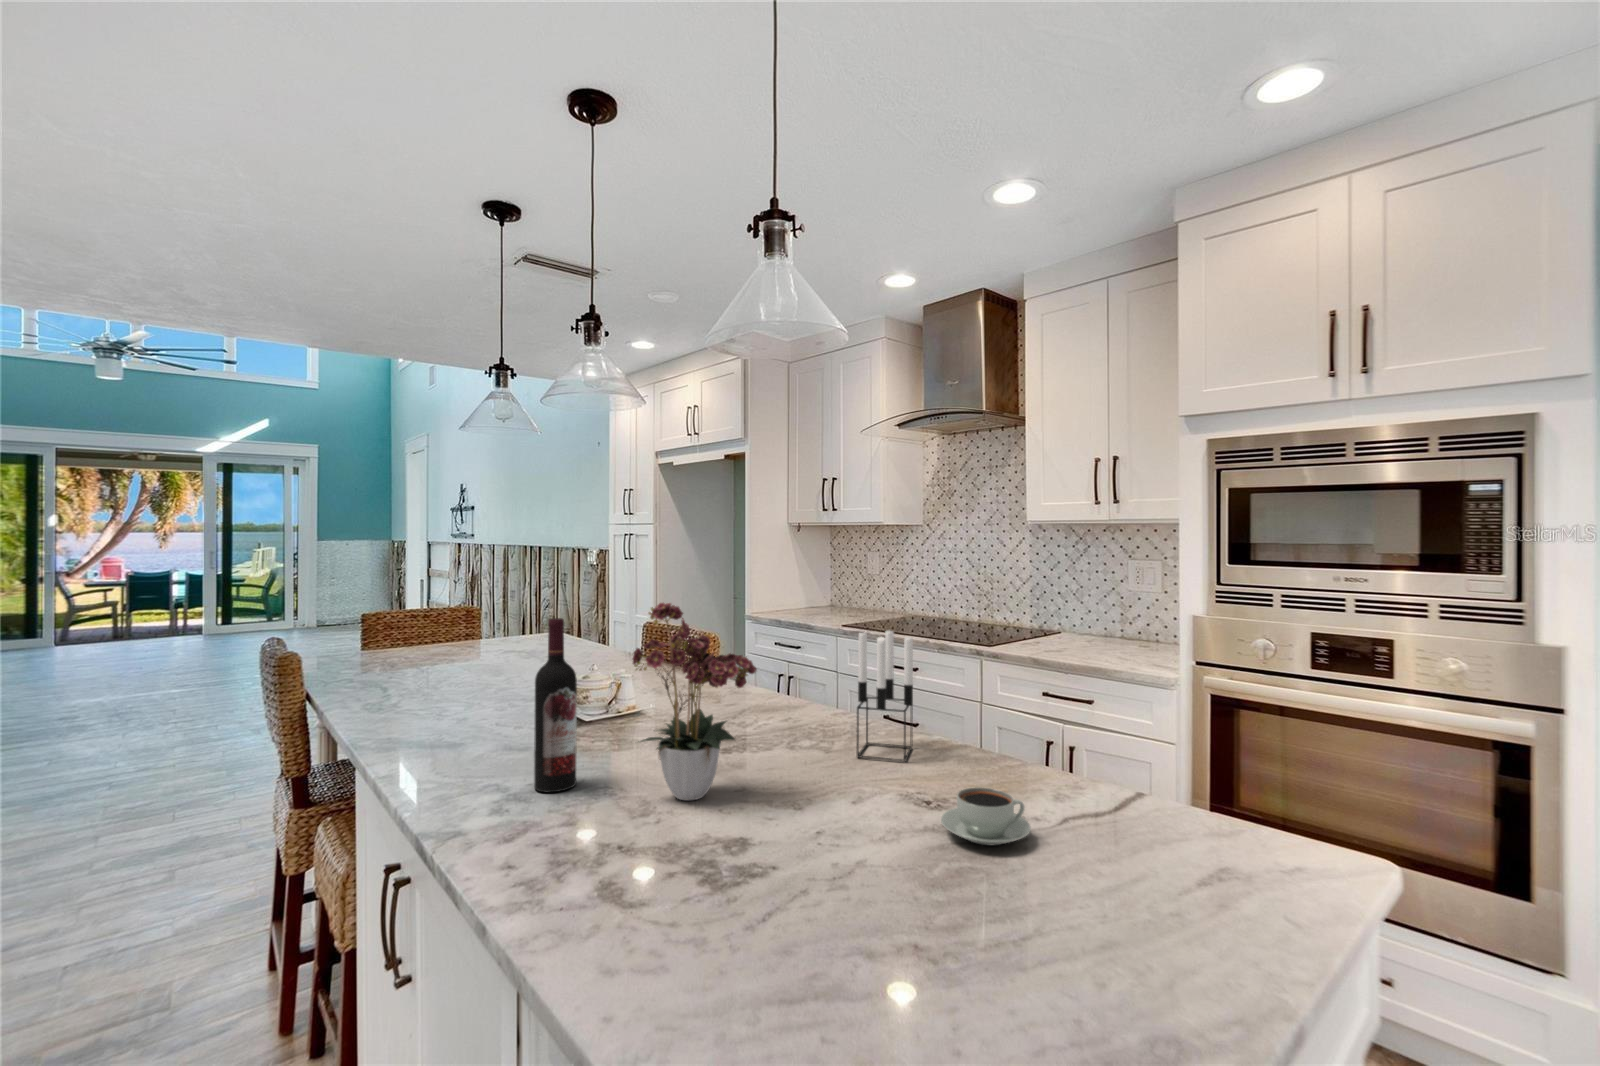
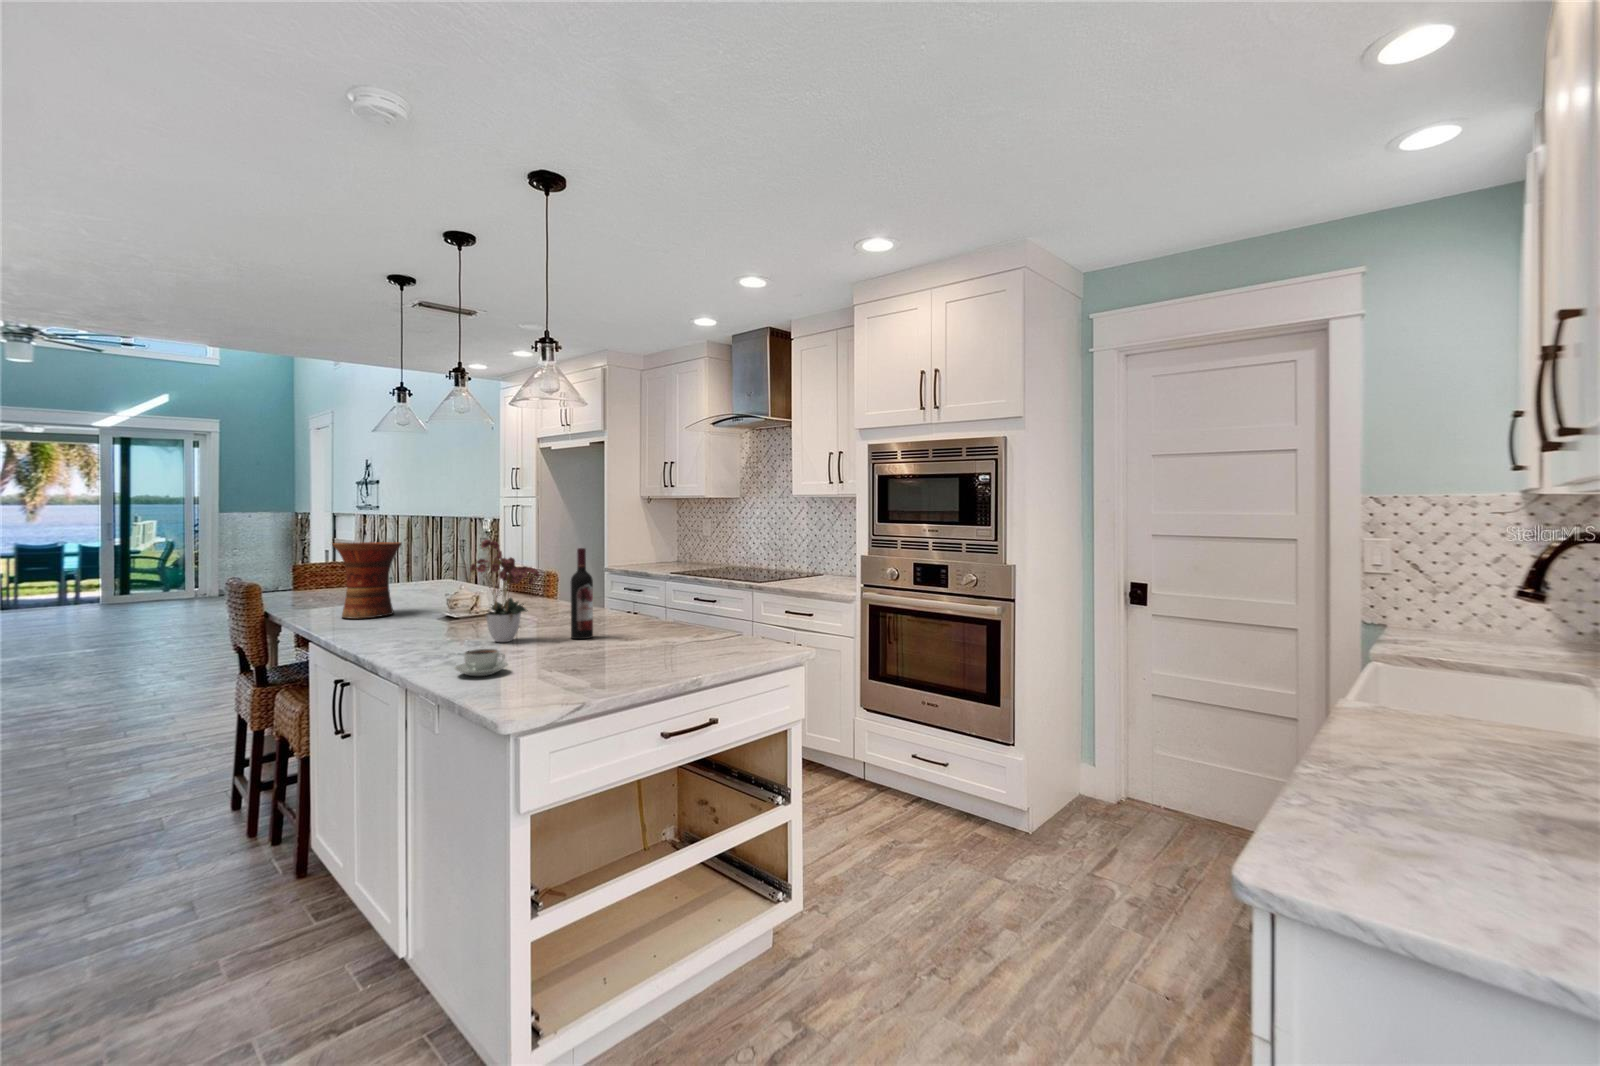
vase: none [403,591,506,715] -> present [333,542,402,619]
wine bottle: present [534,618,577,792] -> present [571,548,593,639]
candle holder: present [857,631,913,762] -> none [608,558,645,629]
coffee cup: present [941,787,1031,845] -> present [455,649,508,676]

